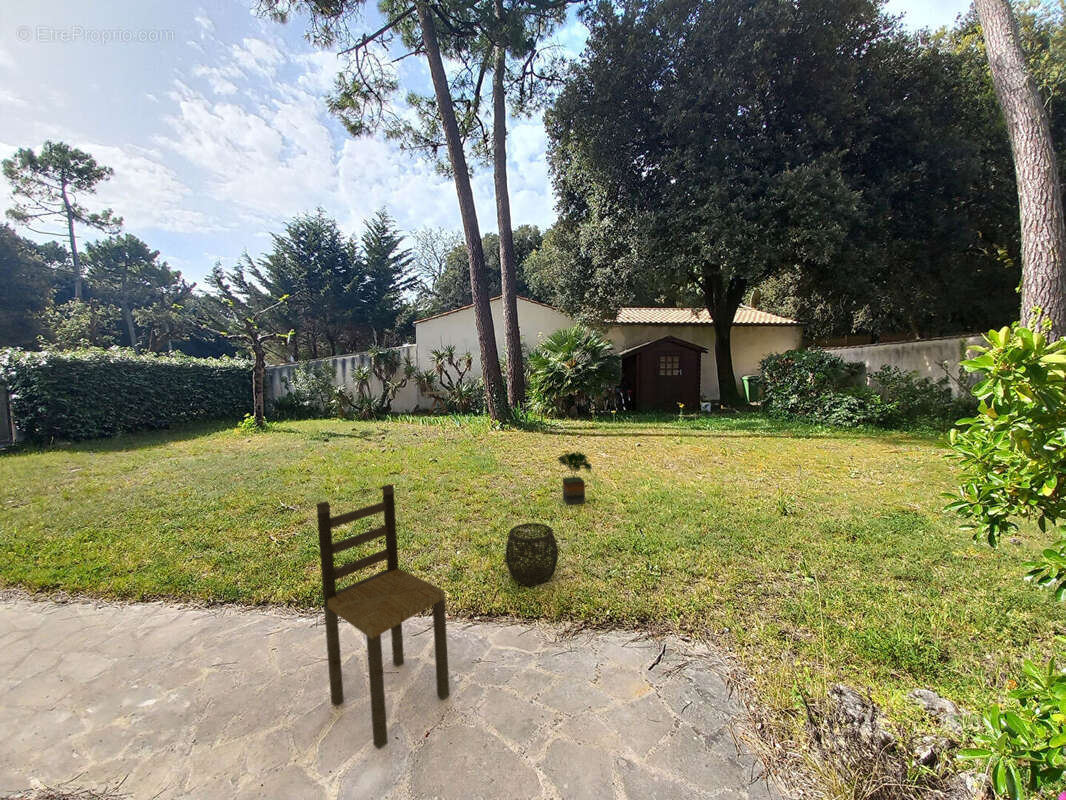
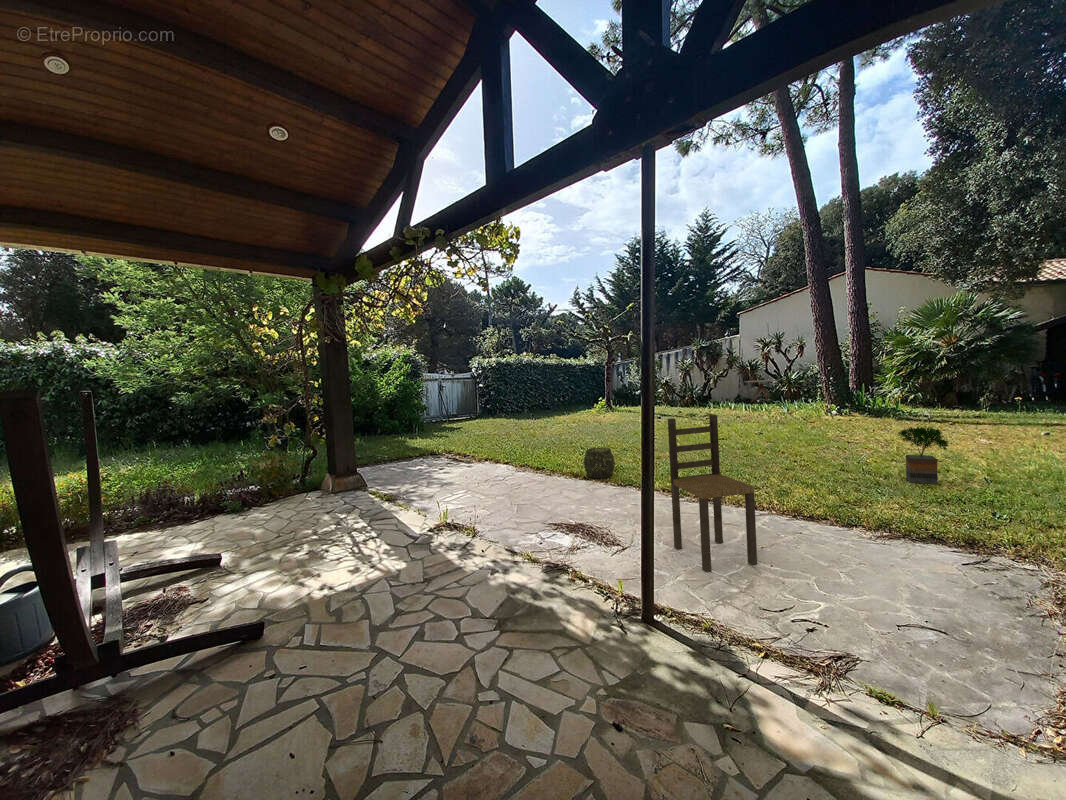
woven basket: present [505,523,558,584] -> present [584,448,615,478]

